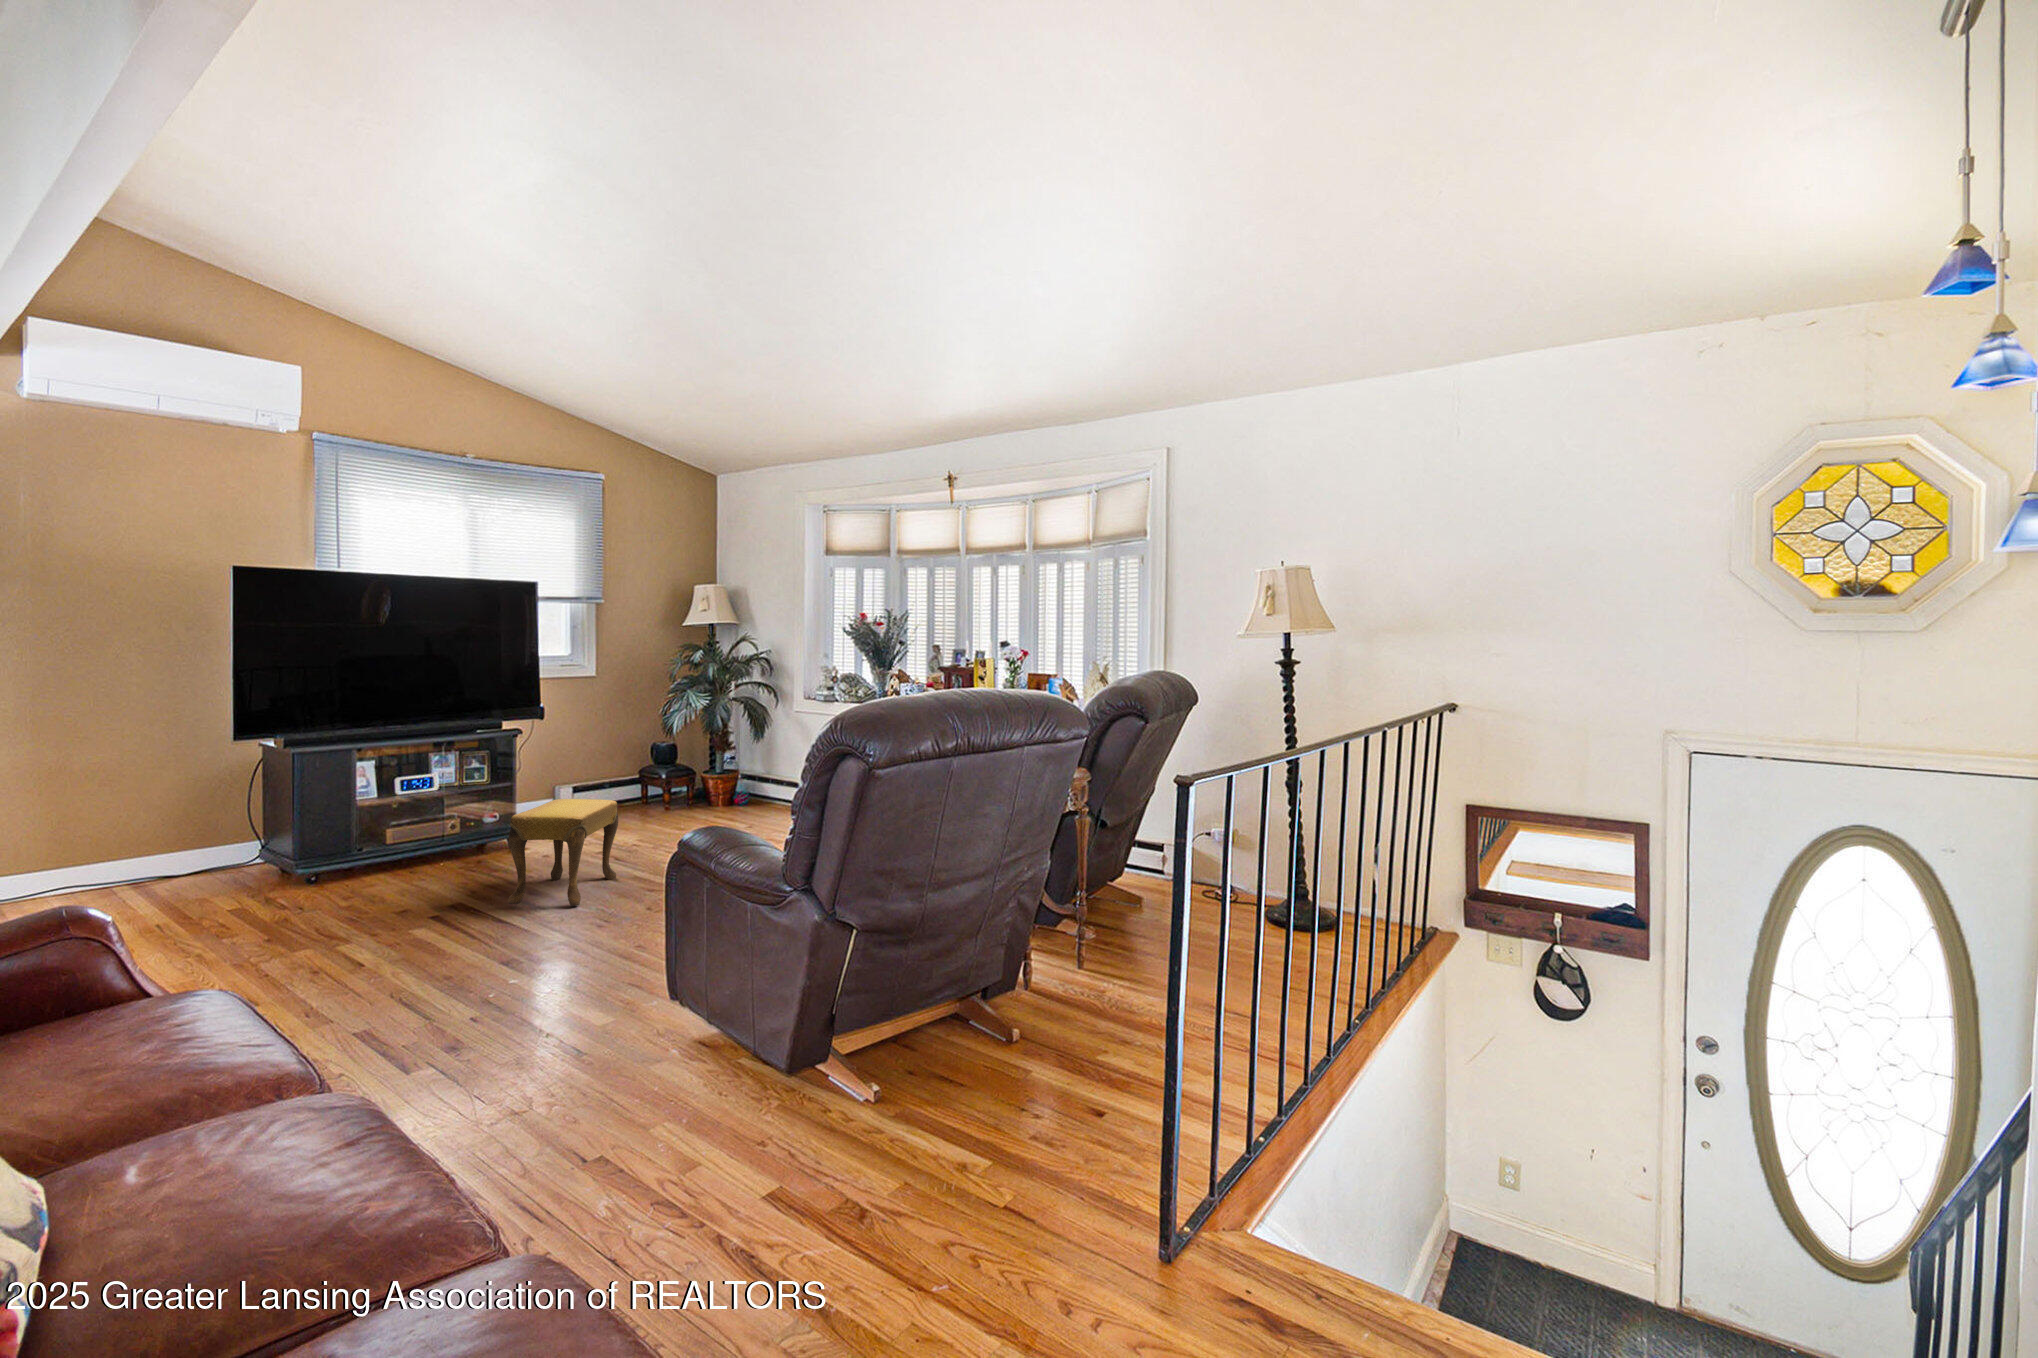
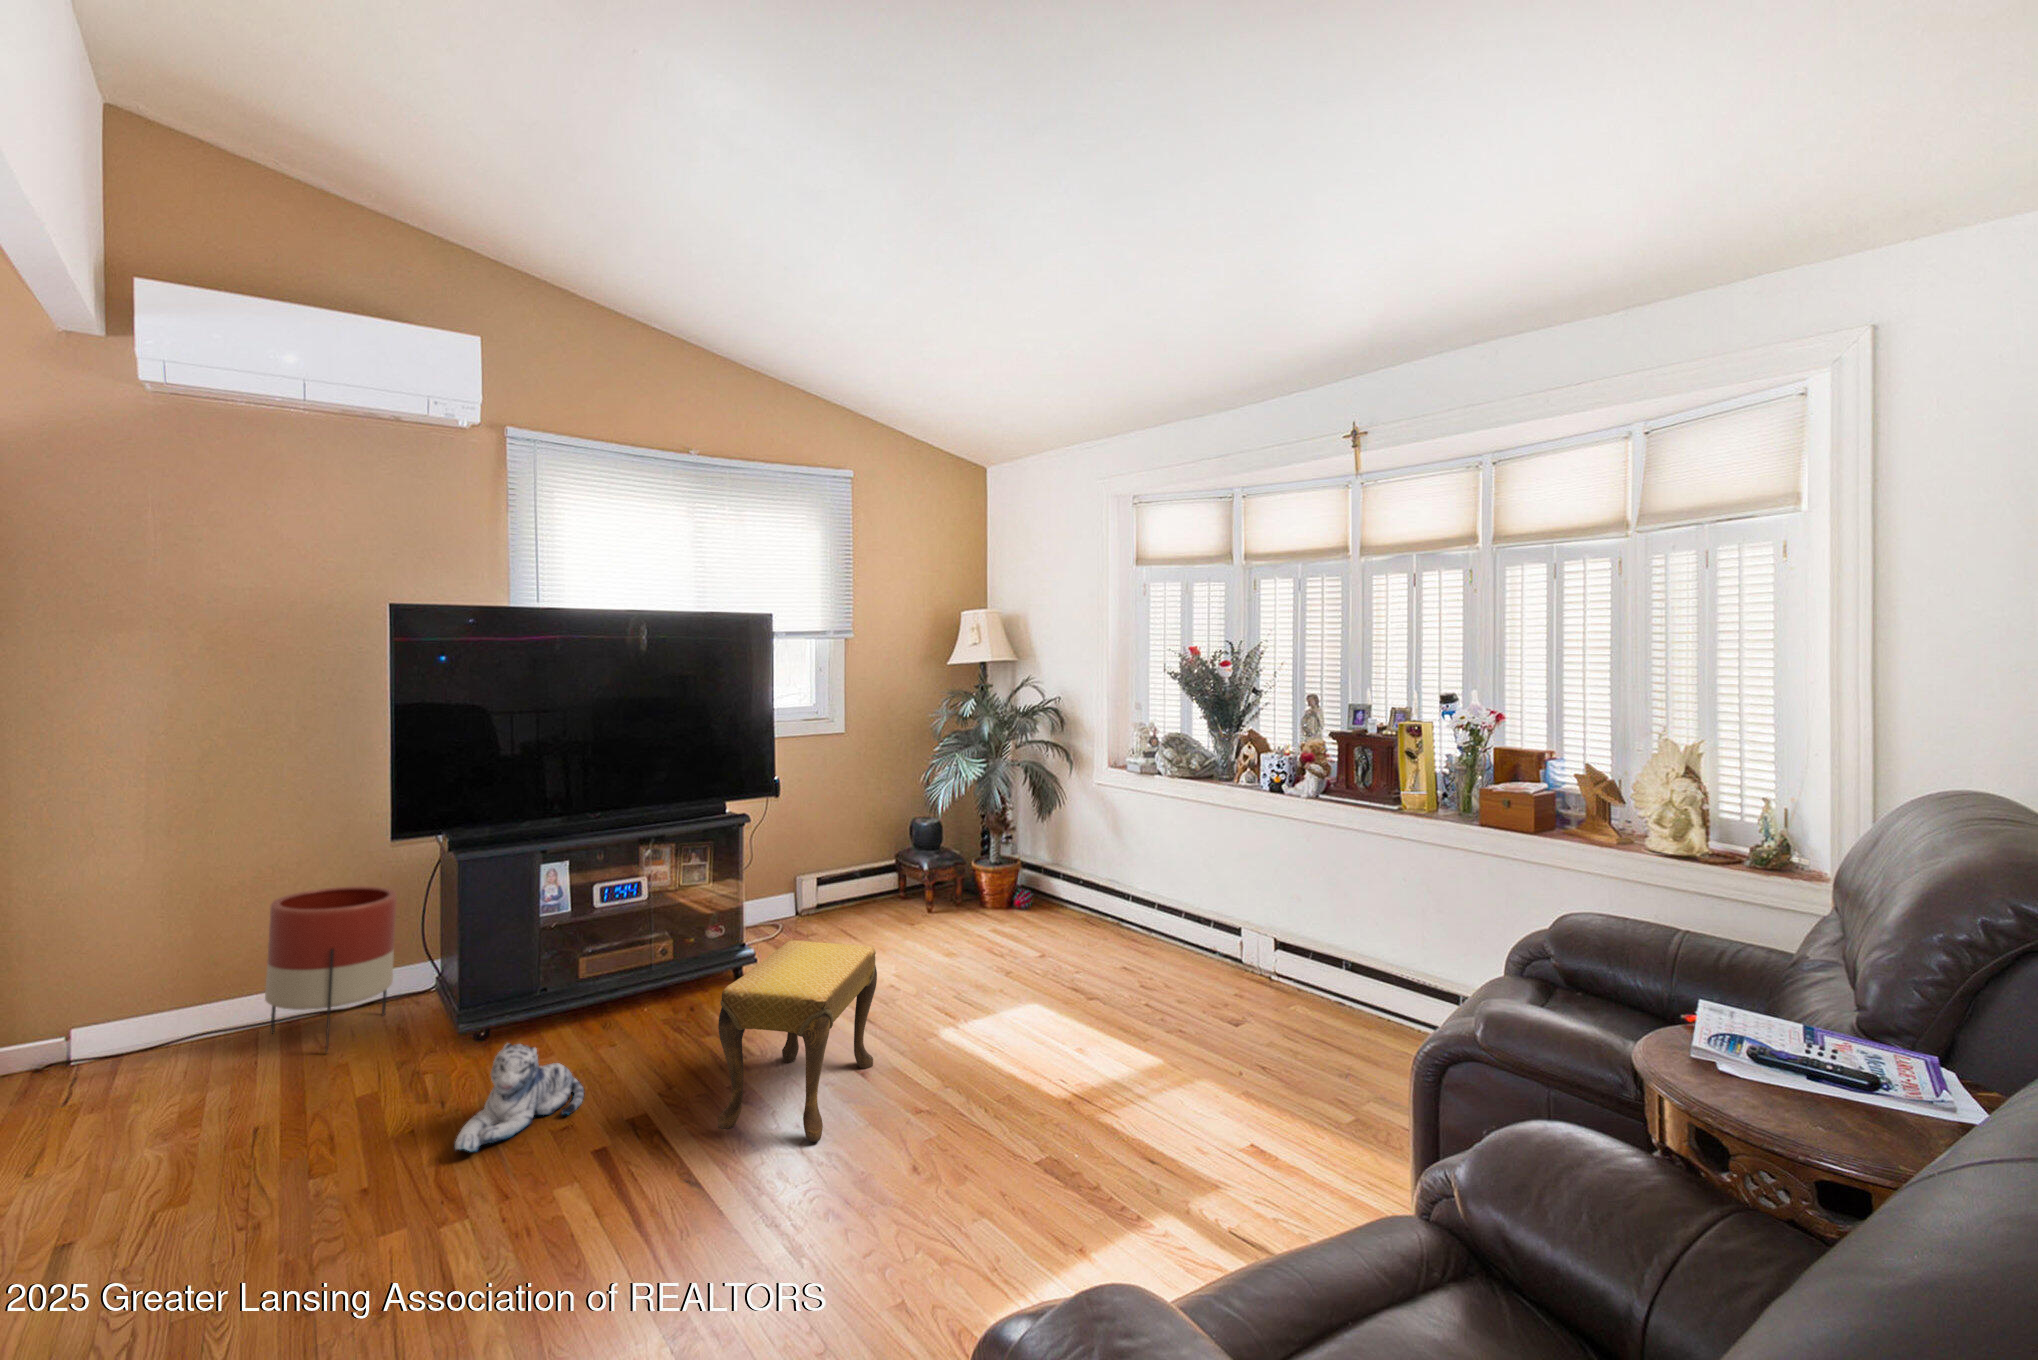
planter: none [128,781,233,895] -> present [265,886,397,1053]
plush toy: none [322,860,407,922] -> present [454,1043,584,1151]

